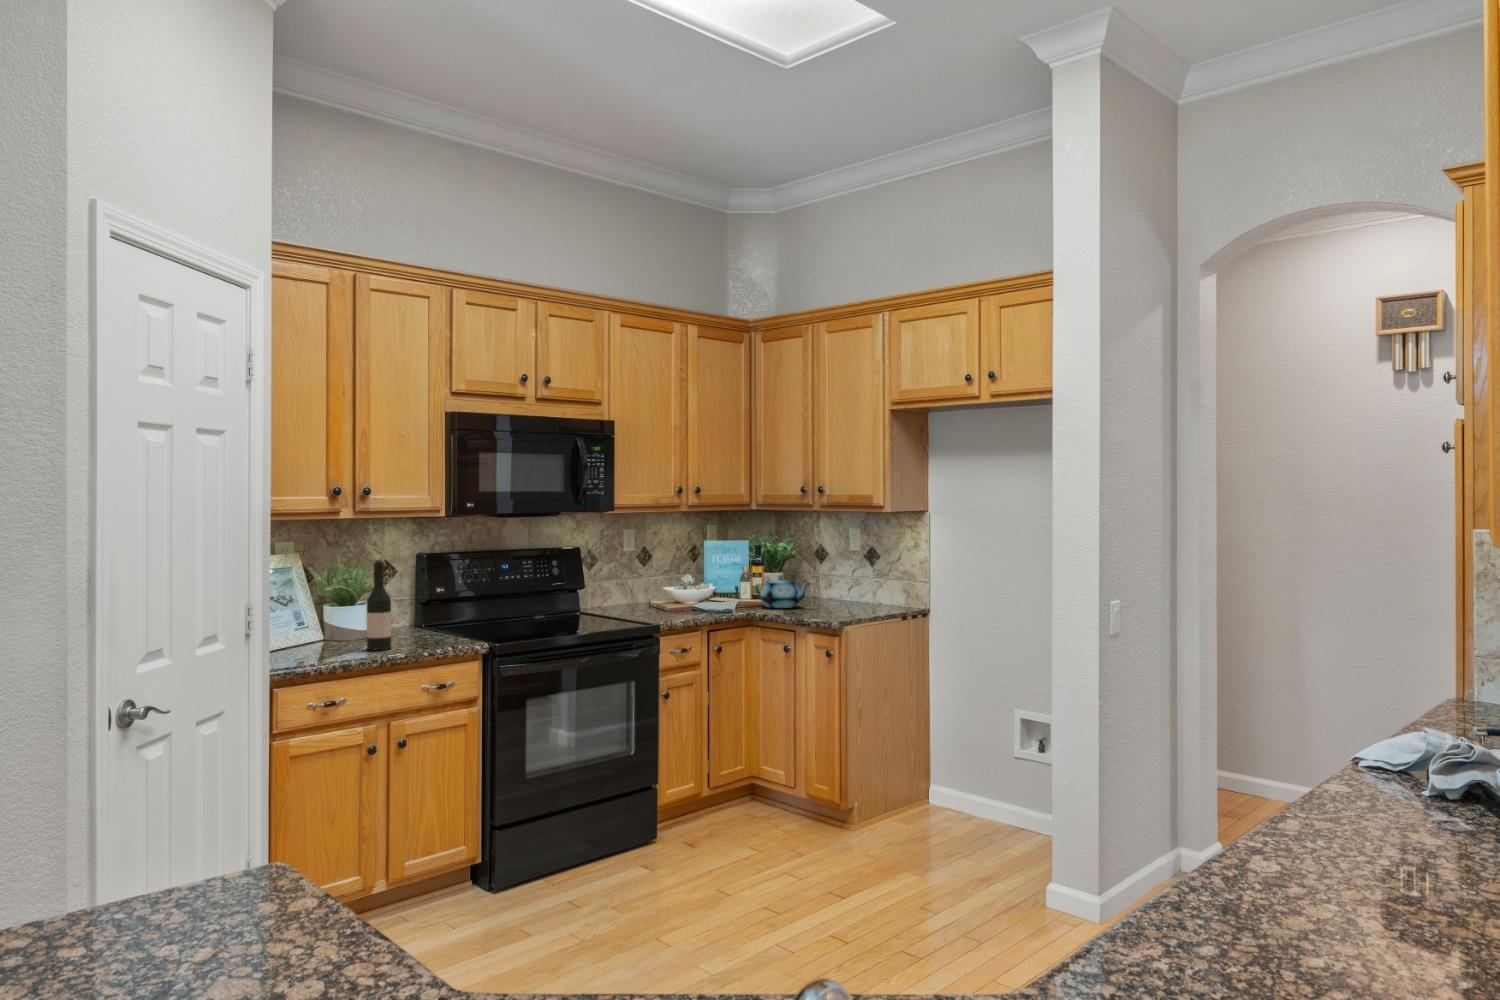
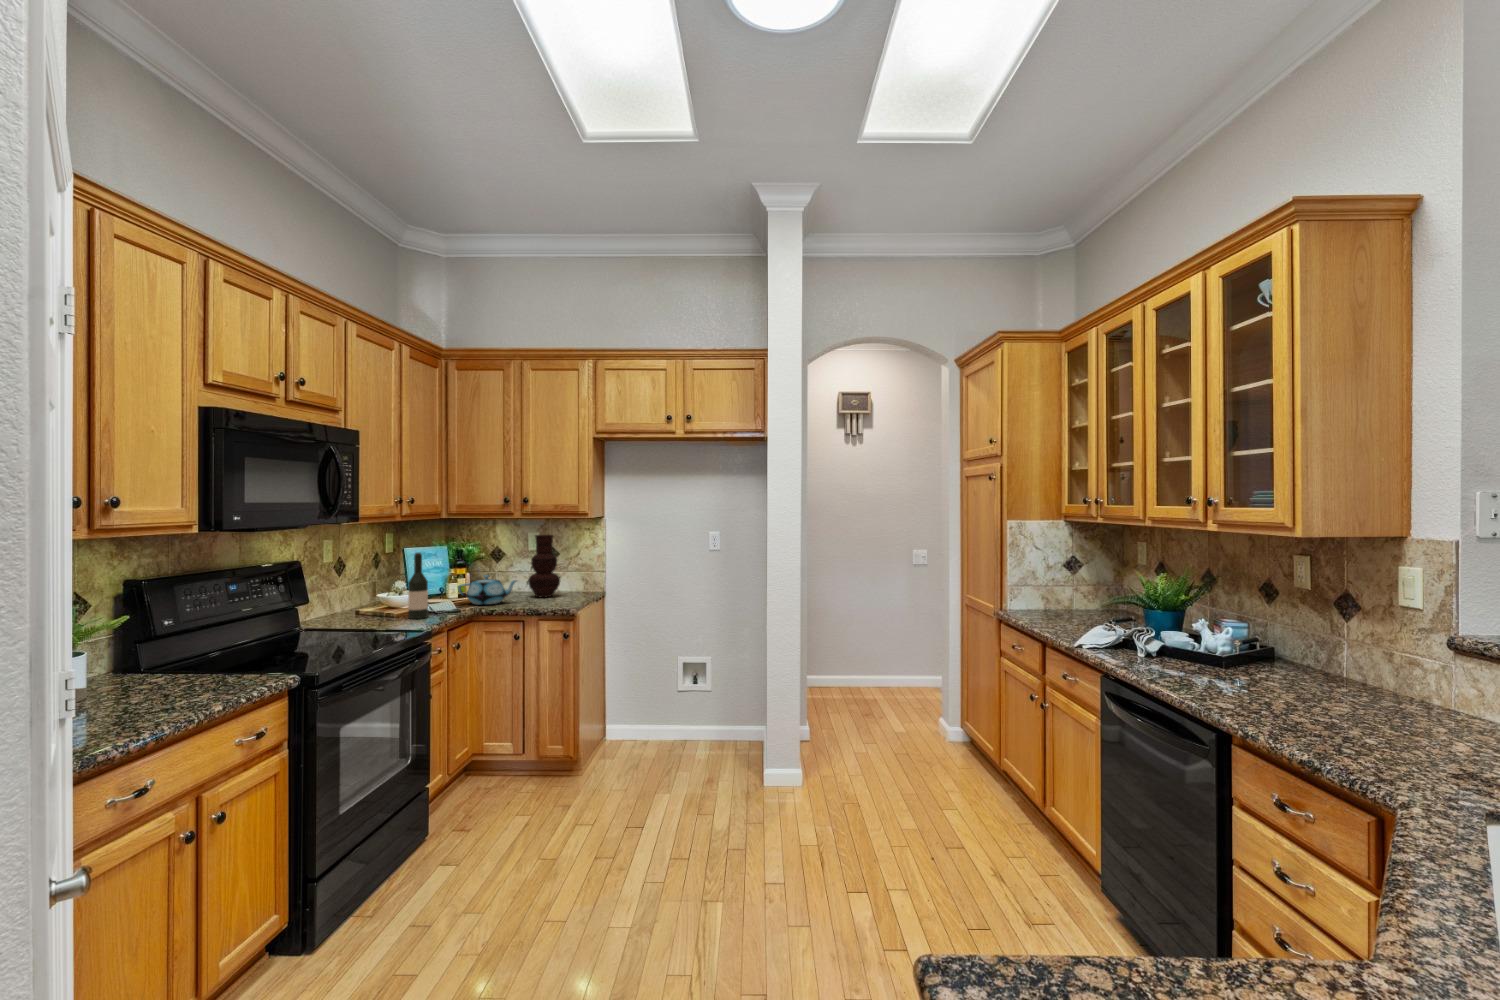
vase: none [837,531,876,607] -> present [528,535,560,597]
wine bottle: present [367,560,391,650] -> present [408,553,428,619]

